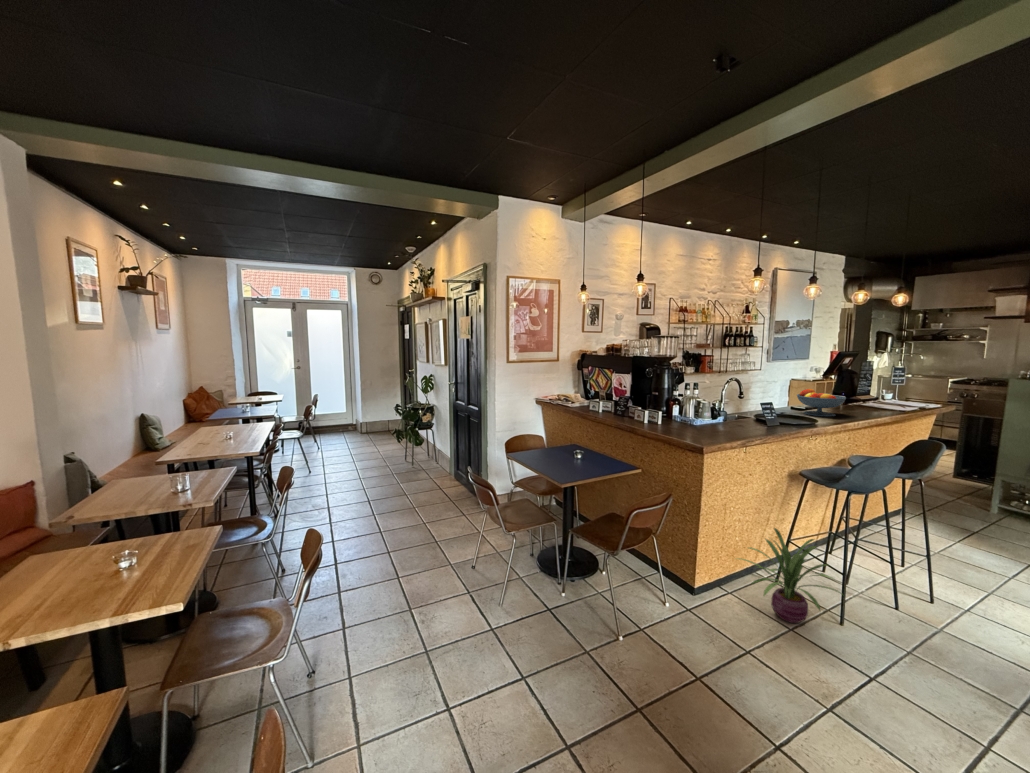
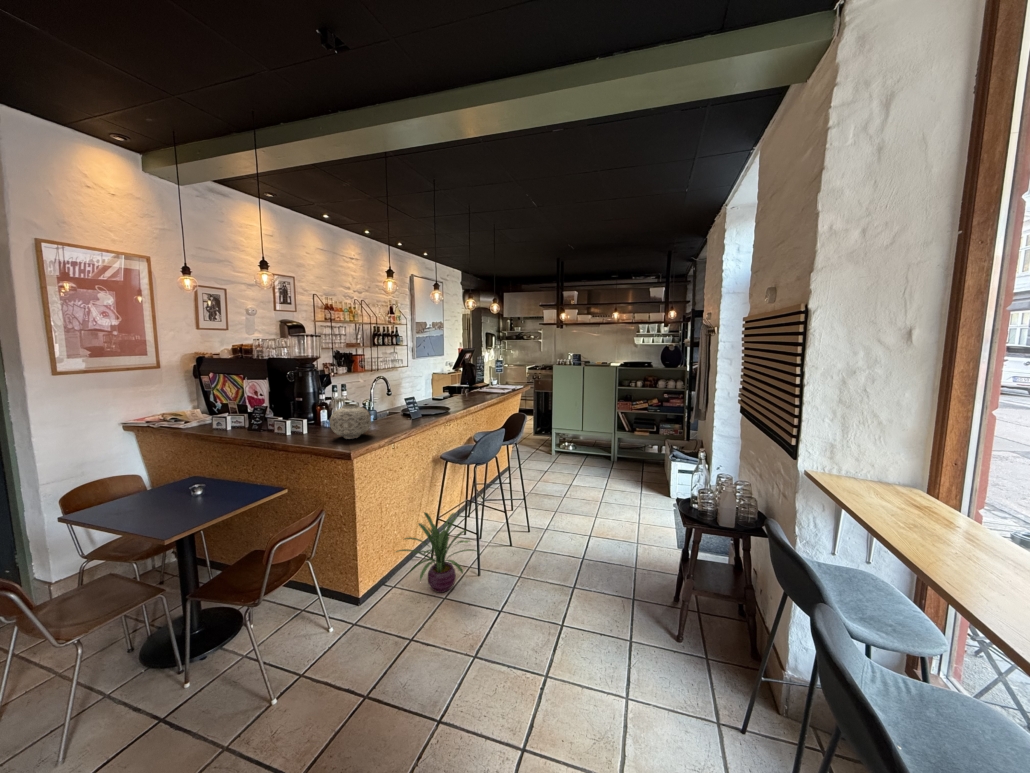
fruit bowl: present [797,389,846,416] -> none [434,381,468,404]
vase: none [683,402,724,435] -> present [330,404,371,439]

